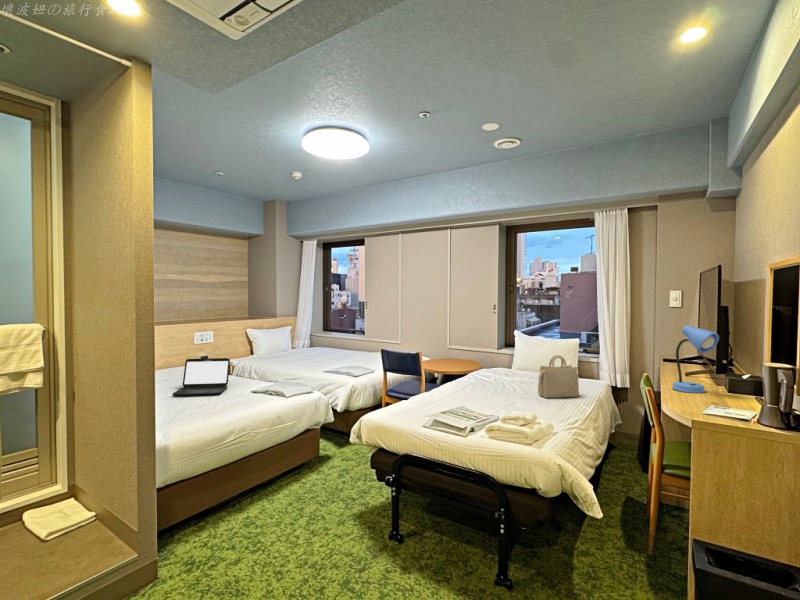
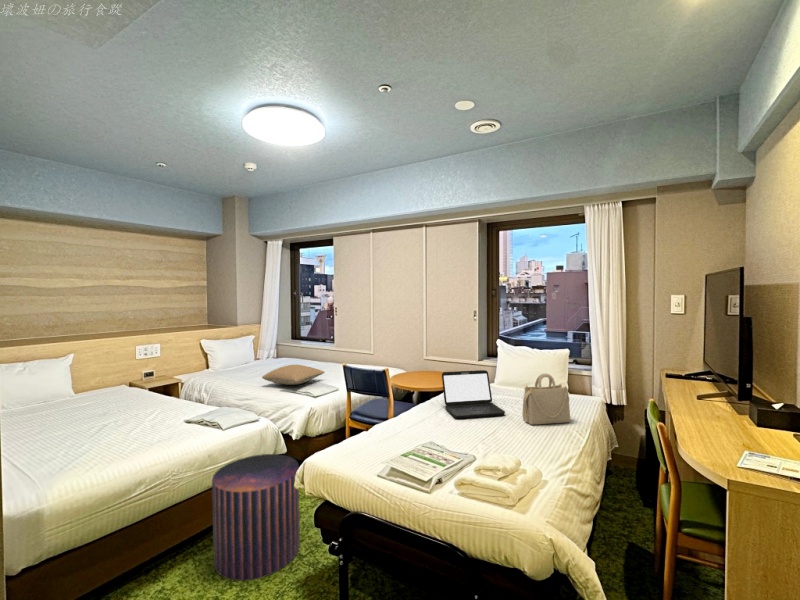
desk lamp: present [672,325,719,393] -> none [686,344,747,430]
pillow: none [306,351,360,368] -> present [262,365,325,385]
laptop: present [172,358,230,397] -> present [442,370,505,419]
pouf: none [284,418,352,513] -> present [212,454,300,581]

